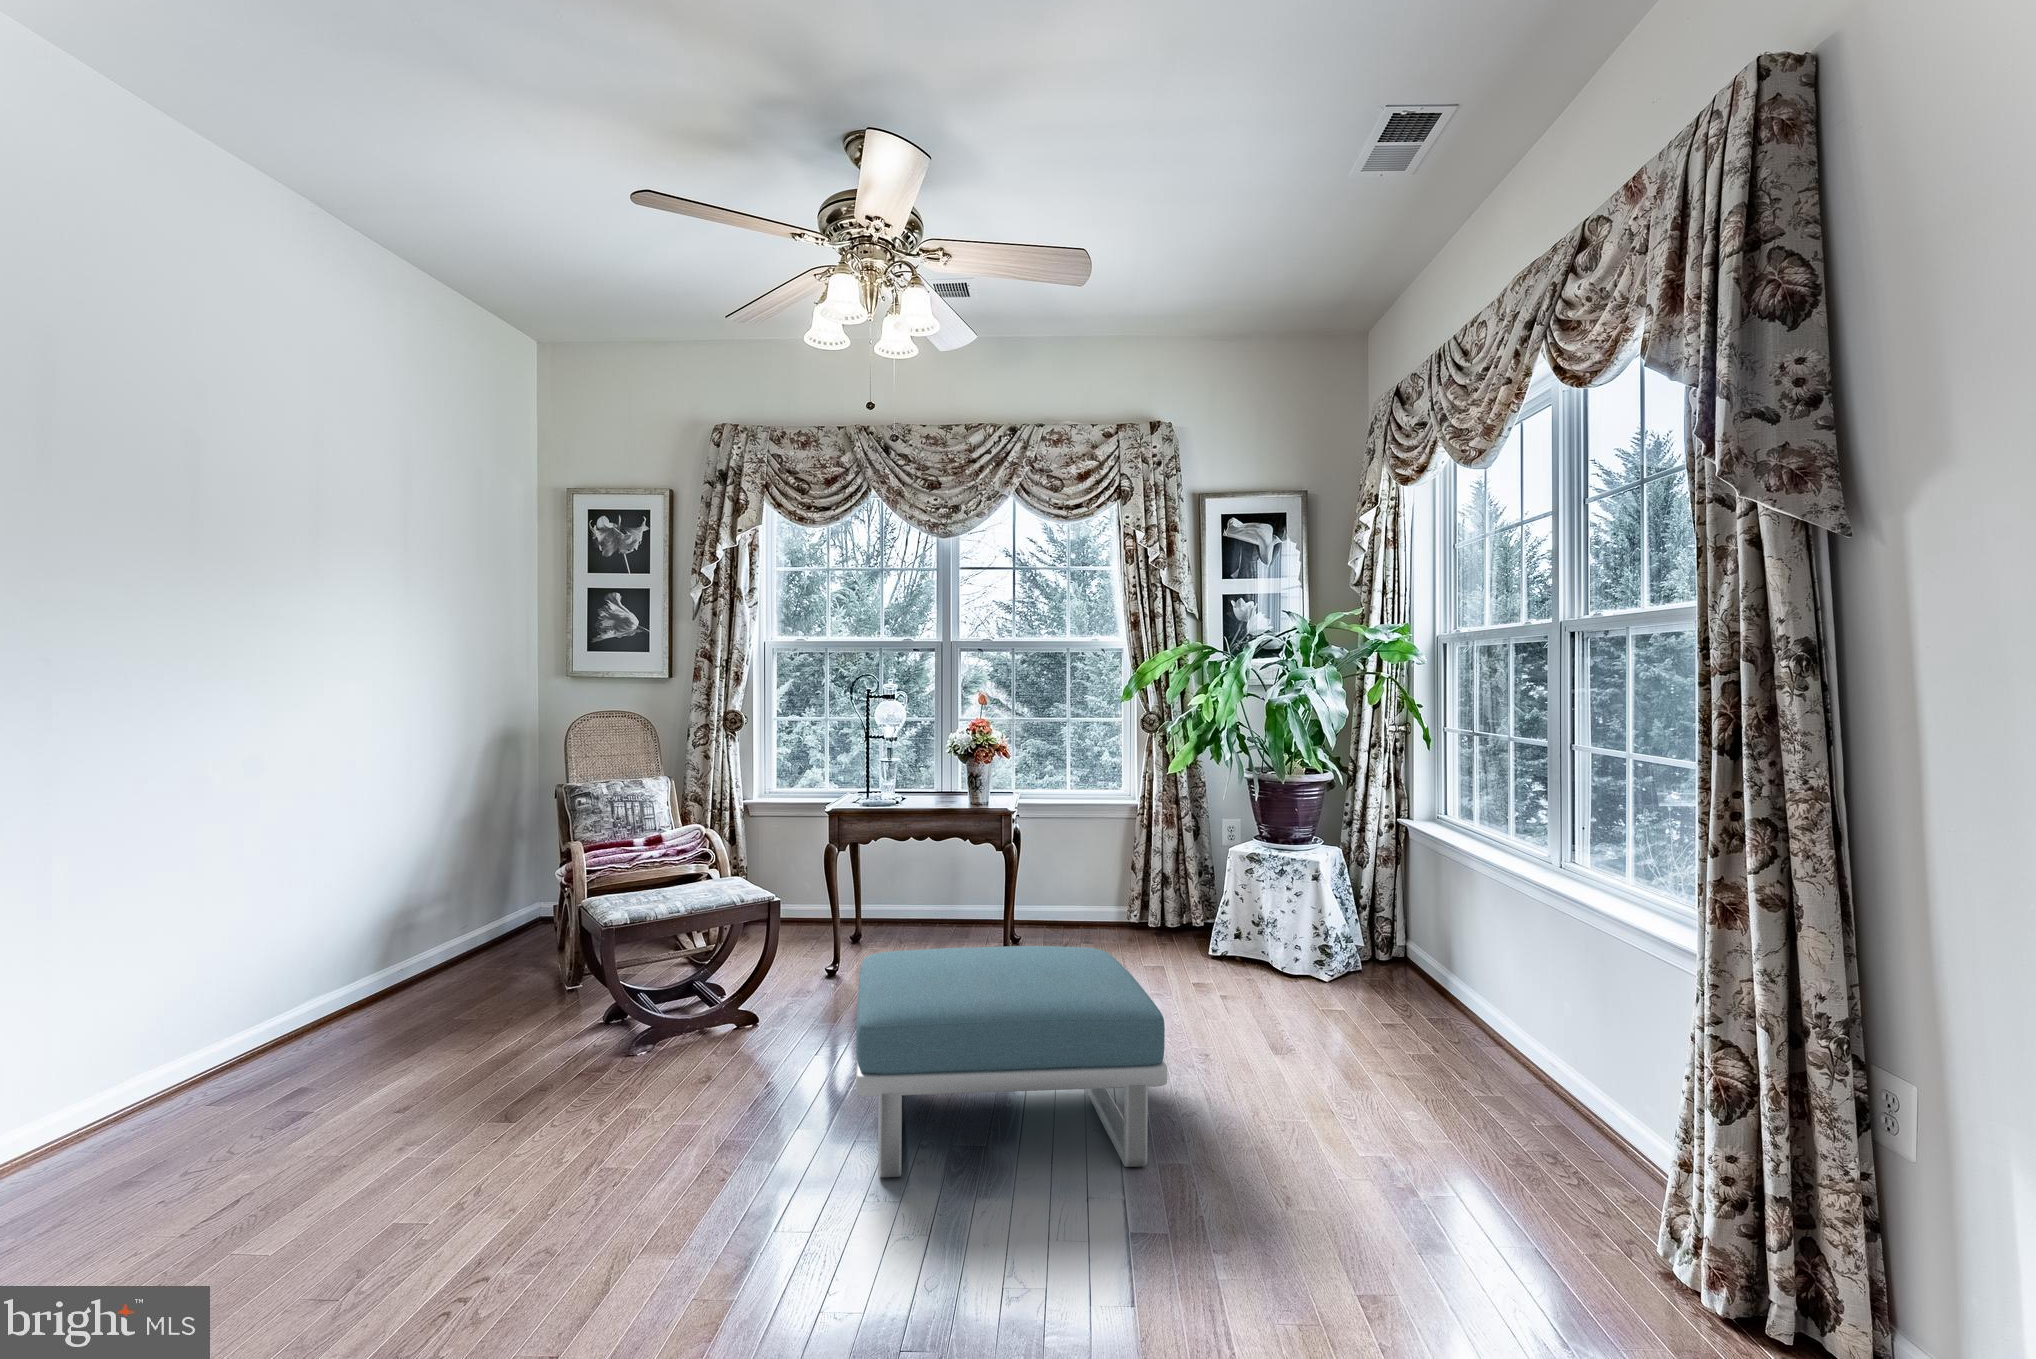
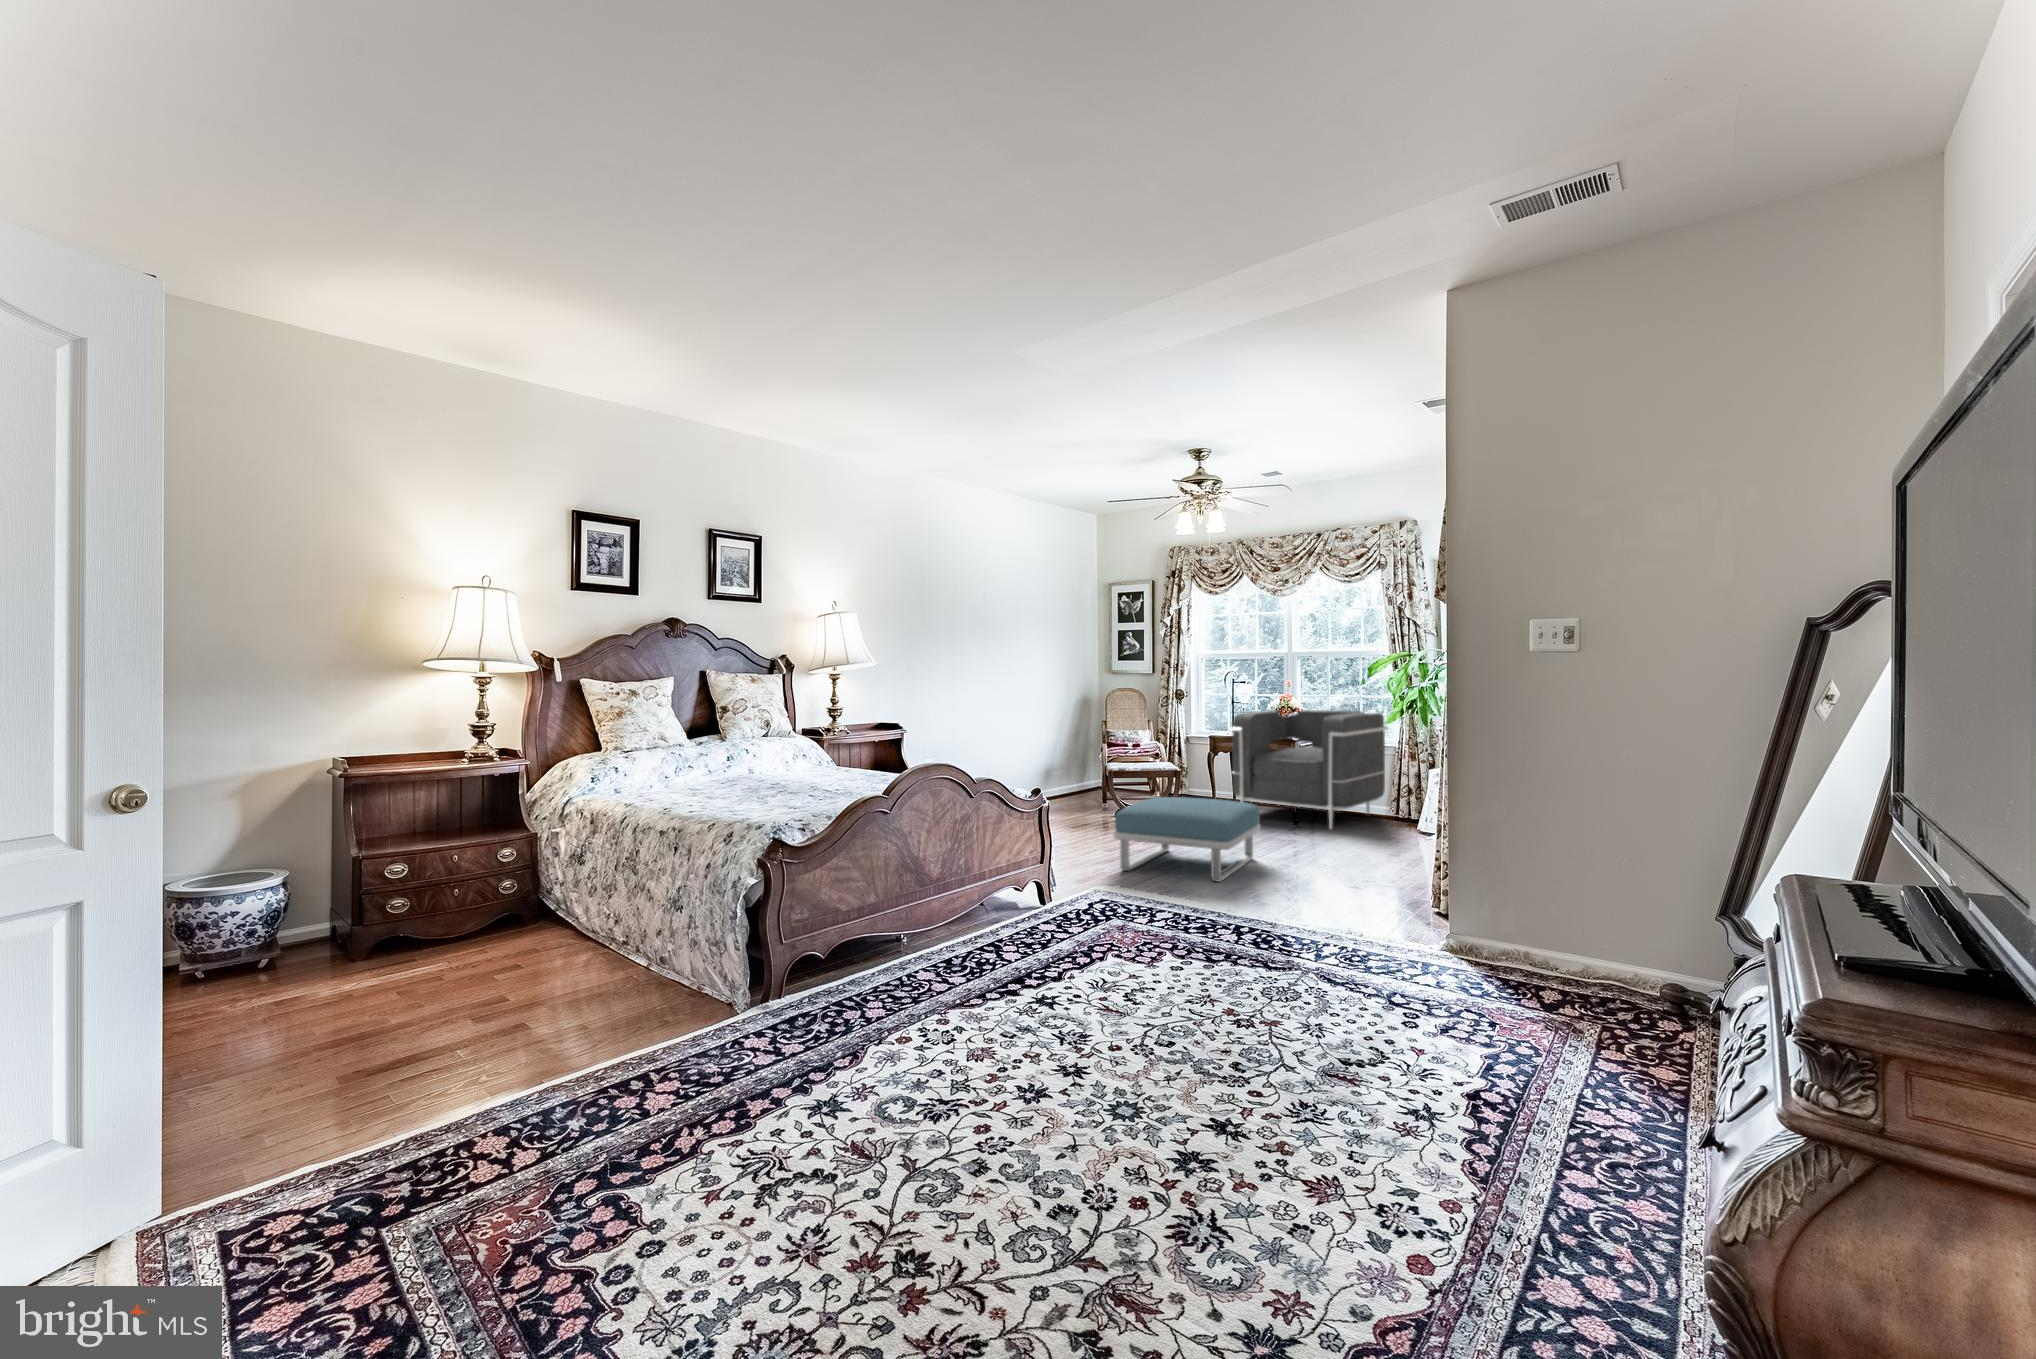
armchair: none [891,743,1128,965] -> present [1229,710,1388,829]

